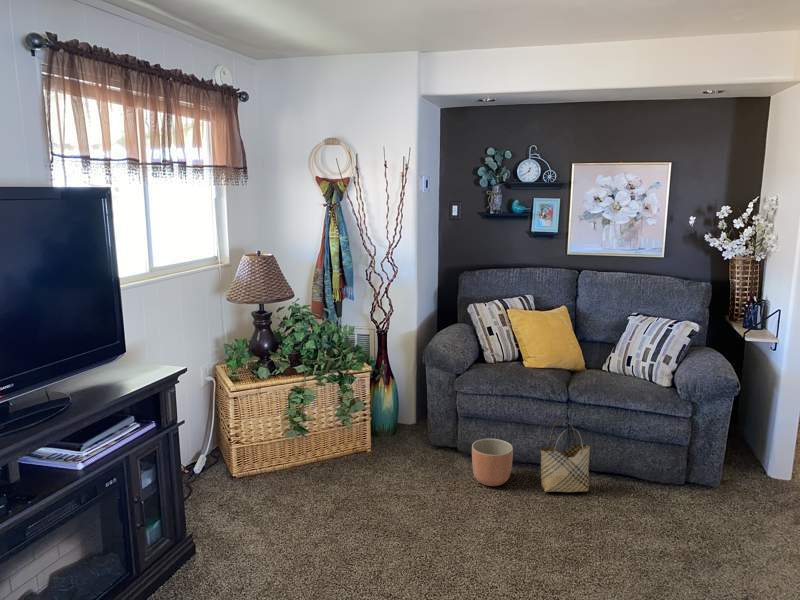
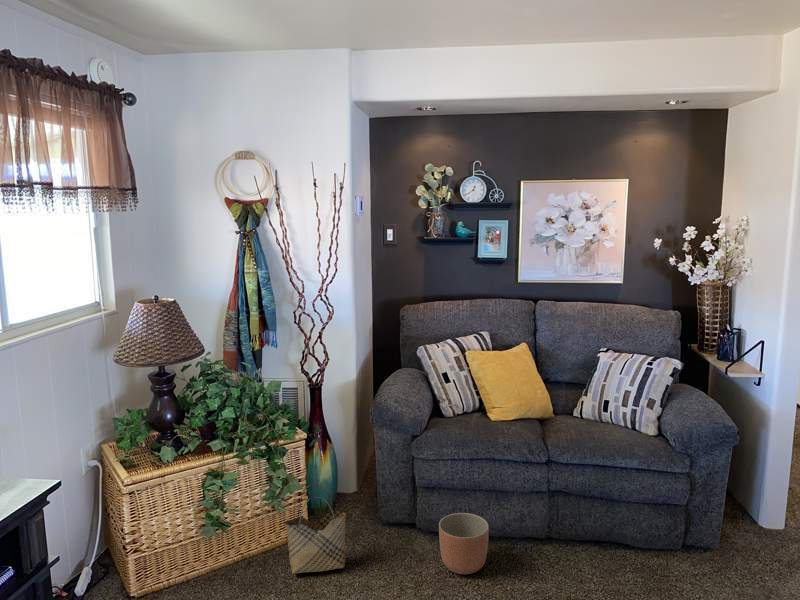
woven basket: present [540,419,590,492] -> present [285,483,346,574]

